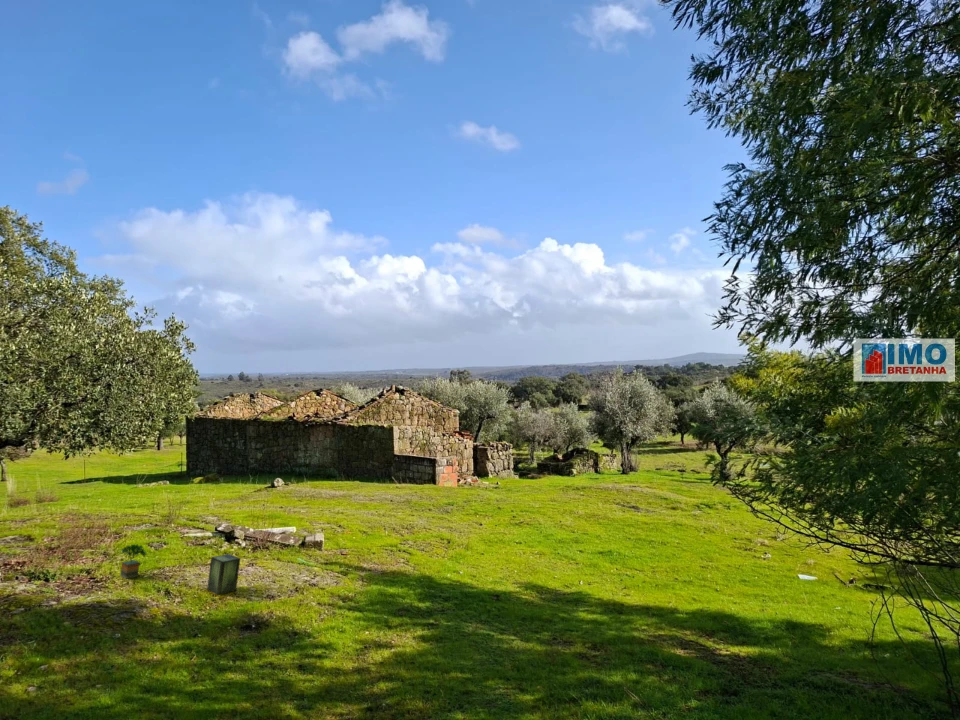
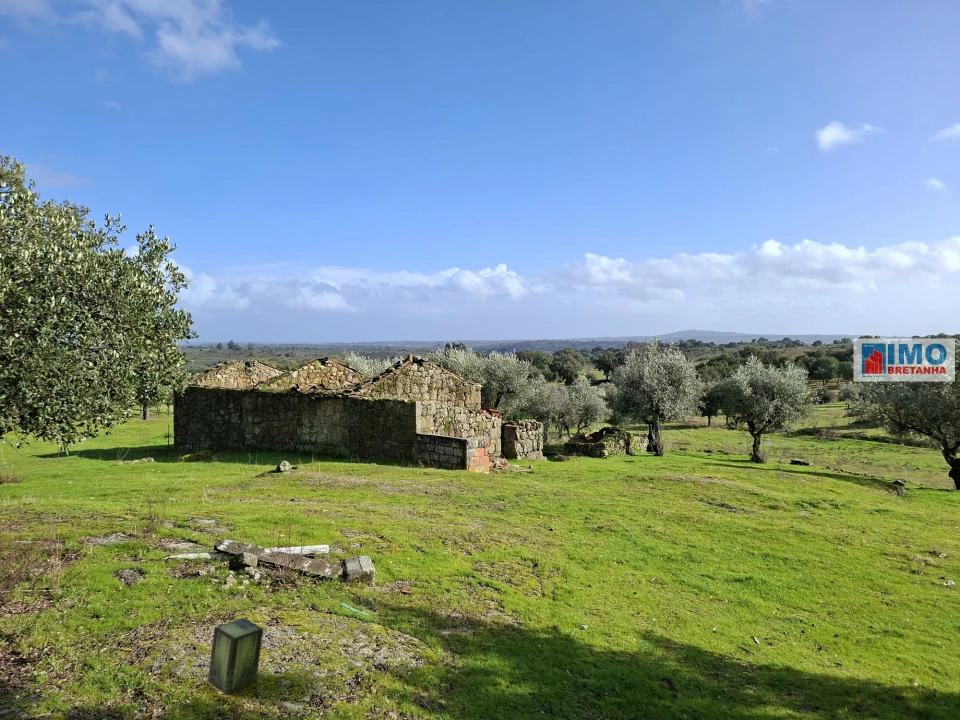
potted tree: present [120,544,146,579] -> none [60,598,106,661]

